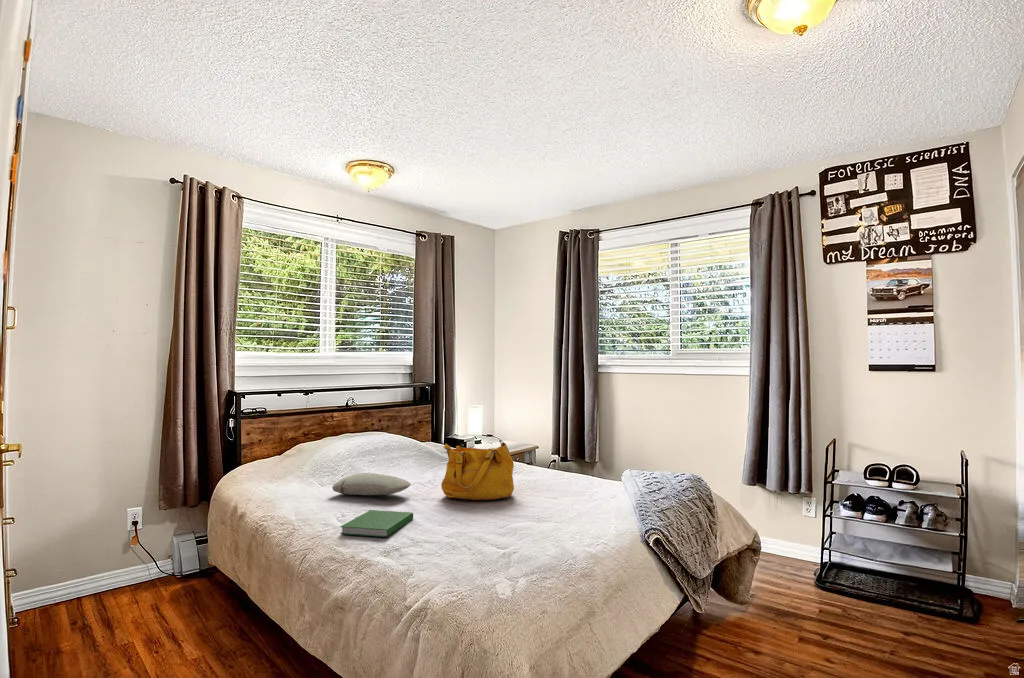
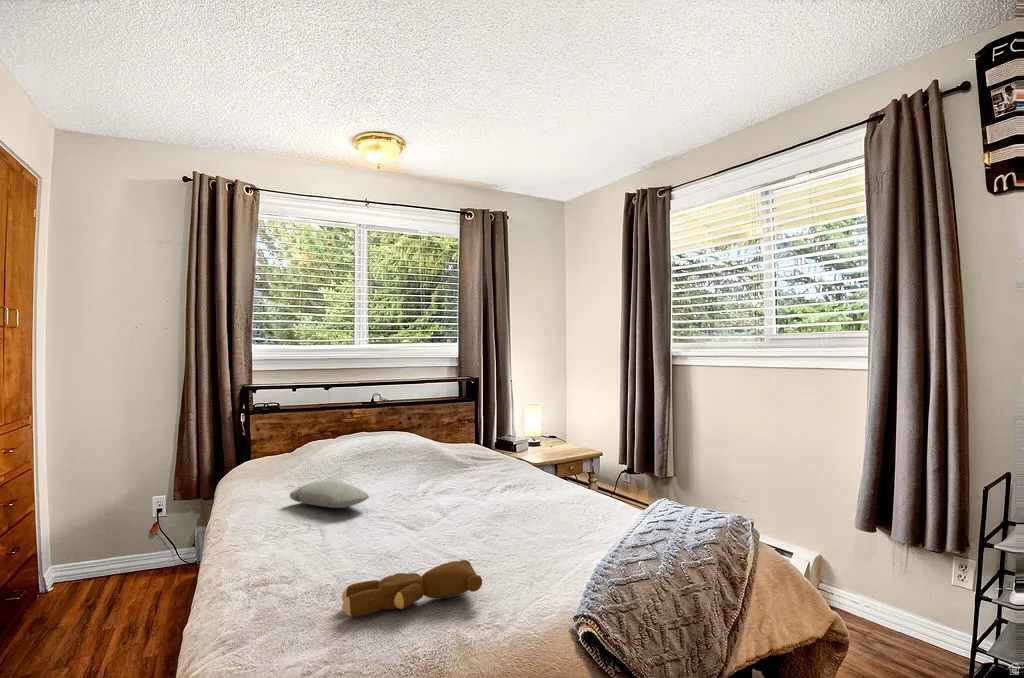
handbag: present [441,440,514,500] -> none [398,449,483,525]
hardcover book: present [340,510,413,537] -> none [224,528,329,569]
teddy bear: none [484,514,577,554] -> present [342,560,482,617]

